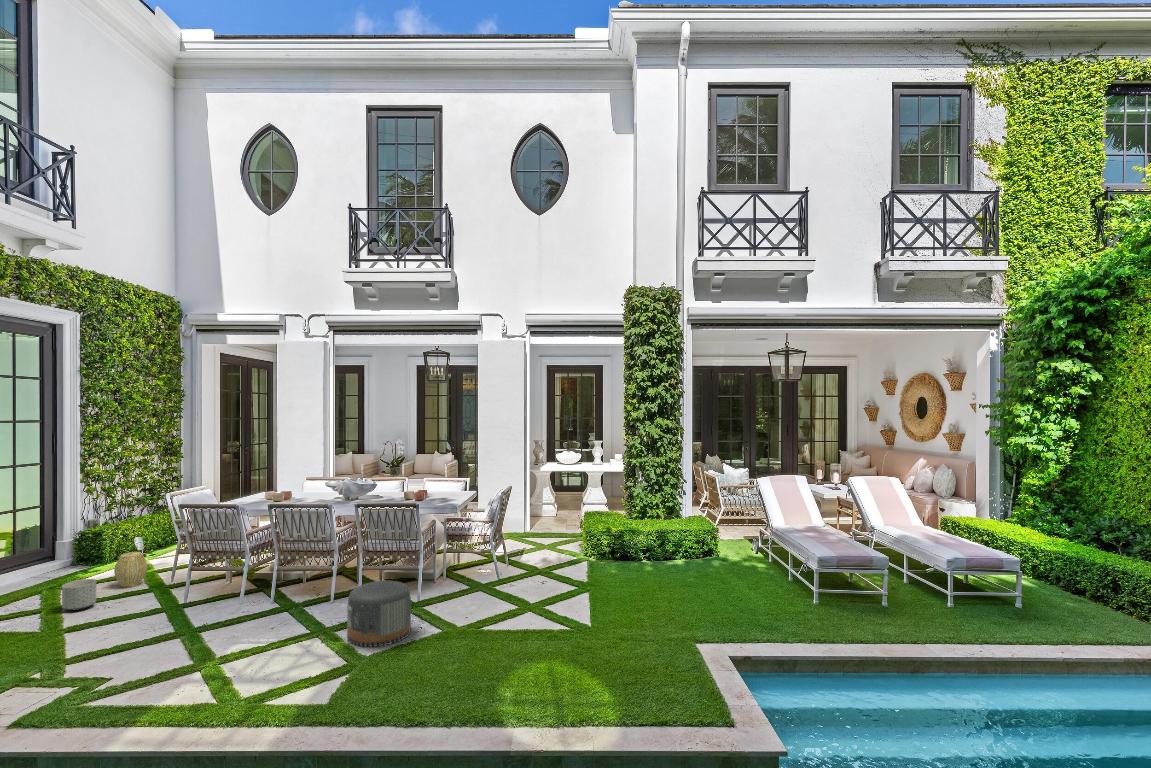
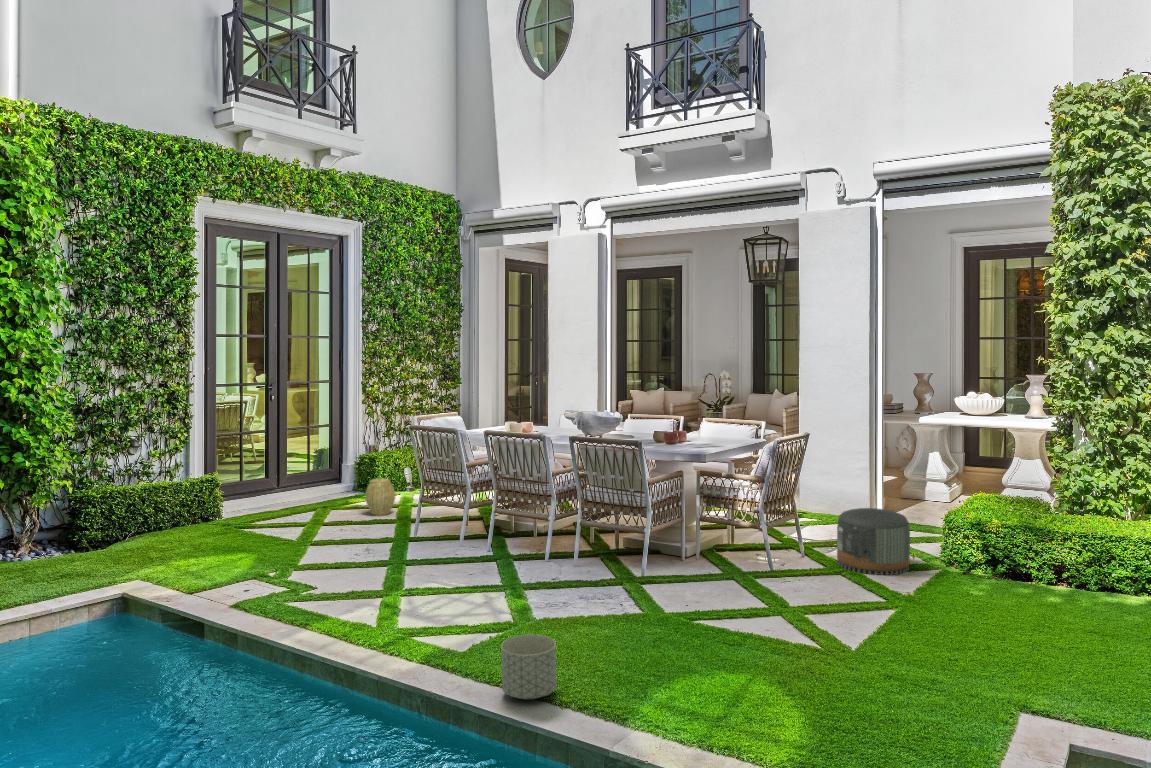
planter: present [62,579,96,611] -> present [501,634,557,700]
pouf: present [347,581,411,647] -> present [837,508,910,575]

